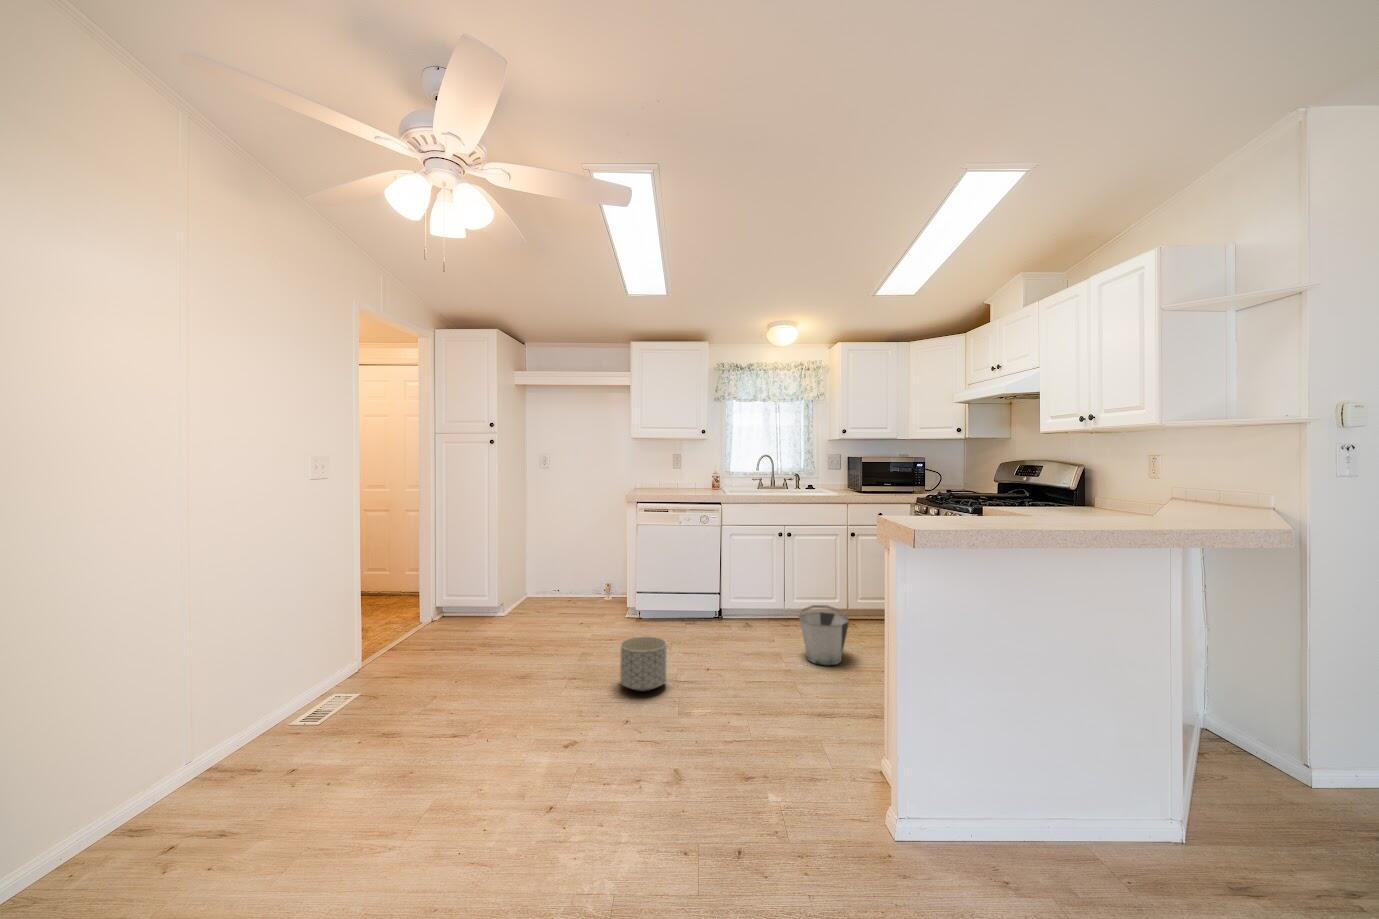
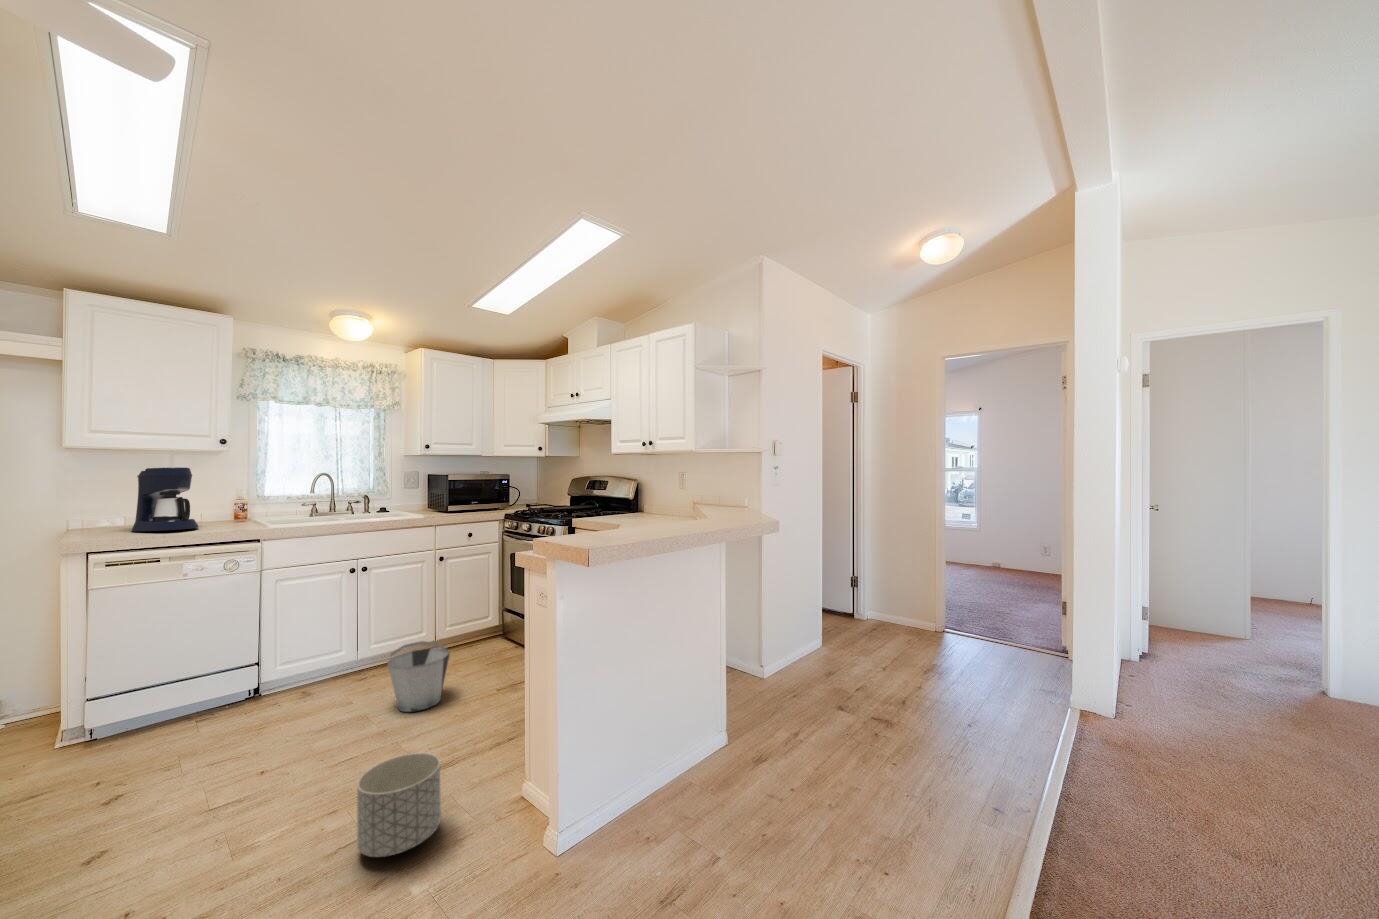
coffee maker: none [661,451,693,493] -> present [131,467,199,532]
planter: present [620,636,667,691] -> present [357,753,441,857]

